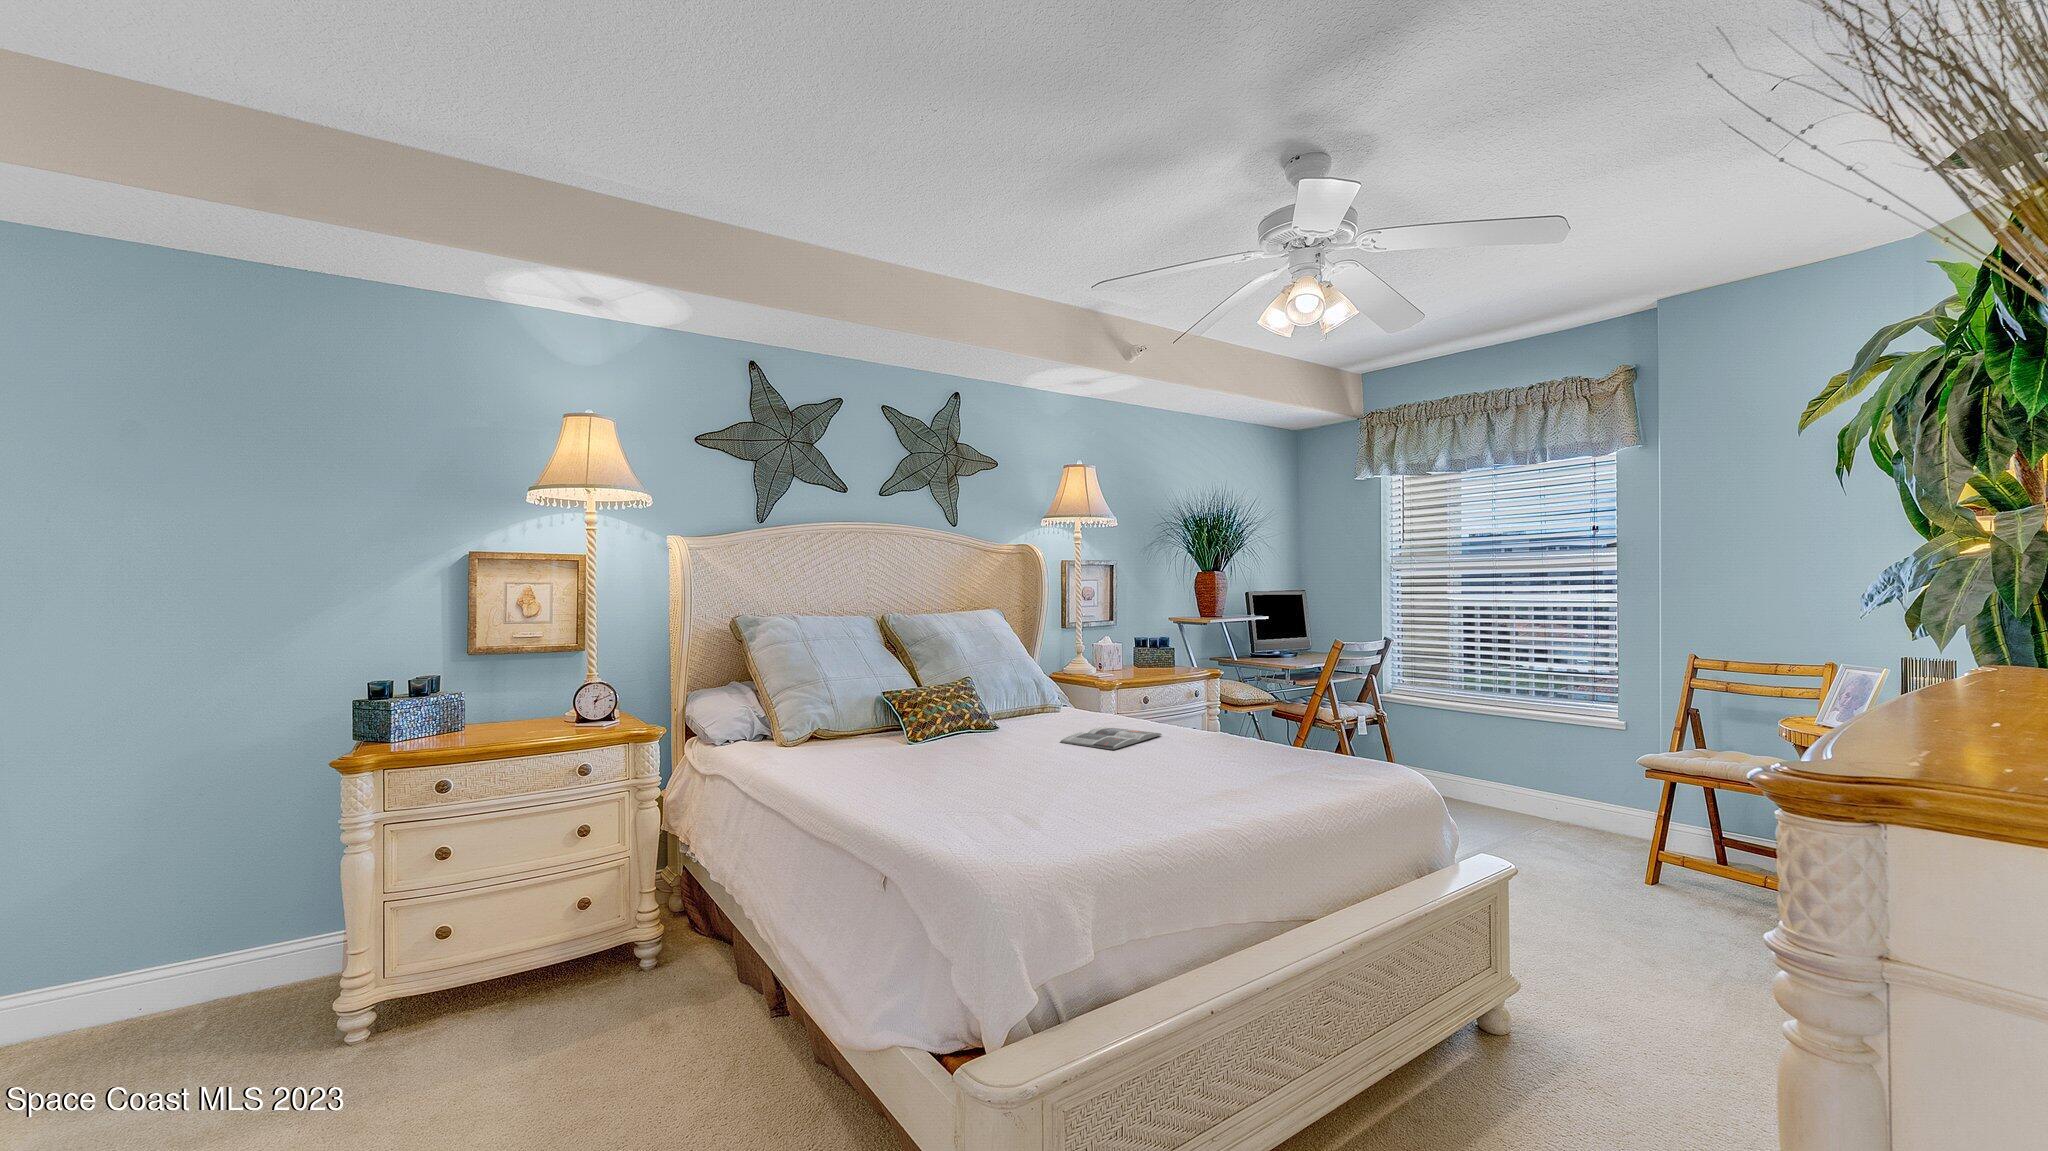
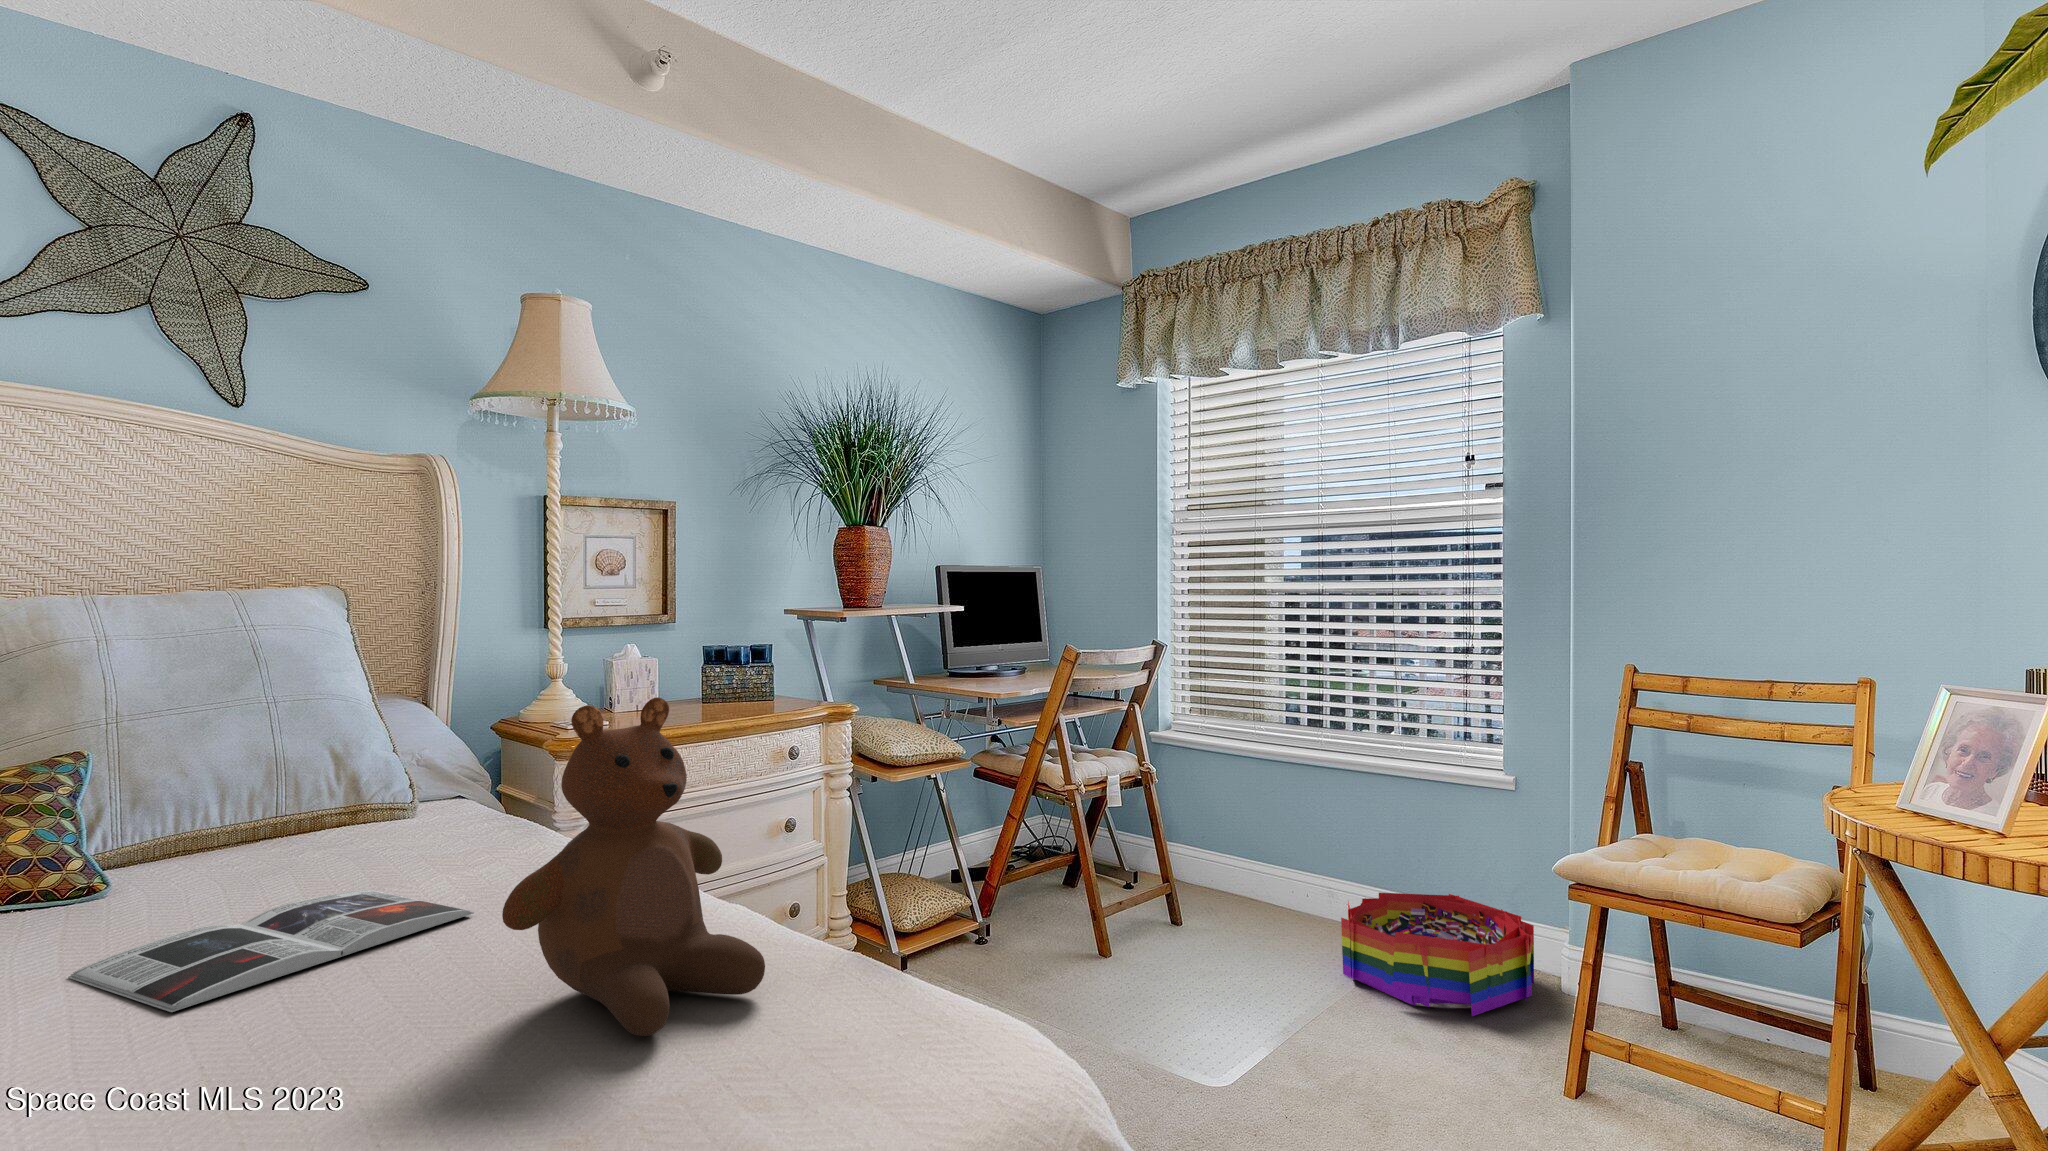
teddy bear: none [1224,654,1303,760] -> present [502,697,765,1036]
storage bin: none [1511,790,1637,852] -> present [1341,893,1534,1016]

